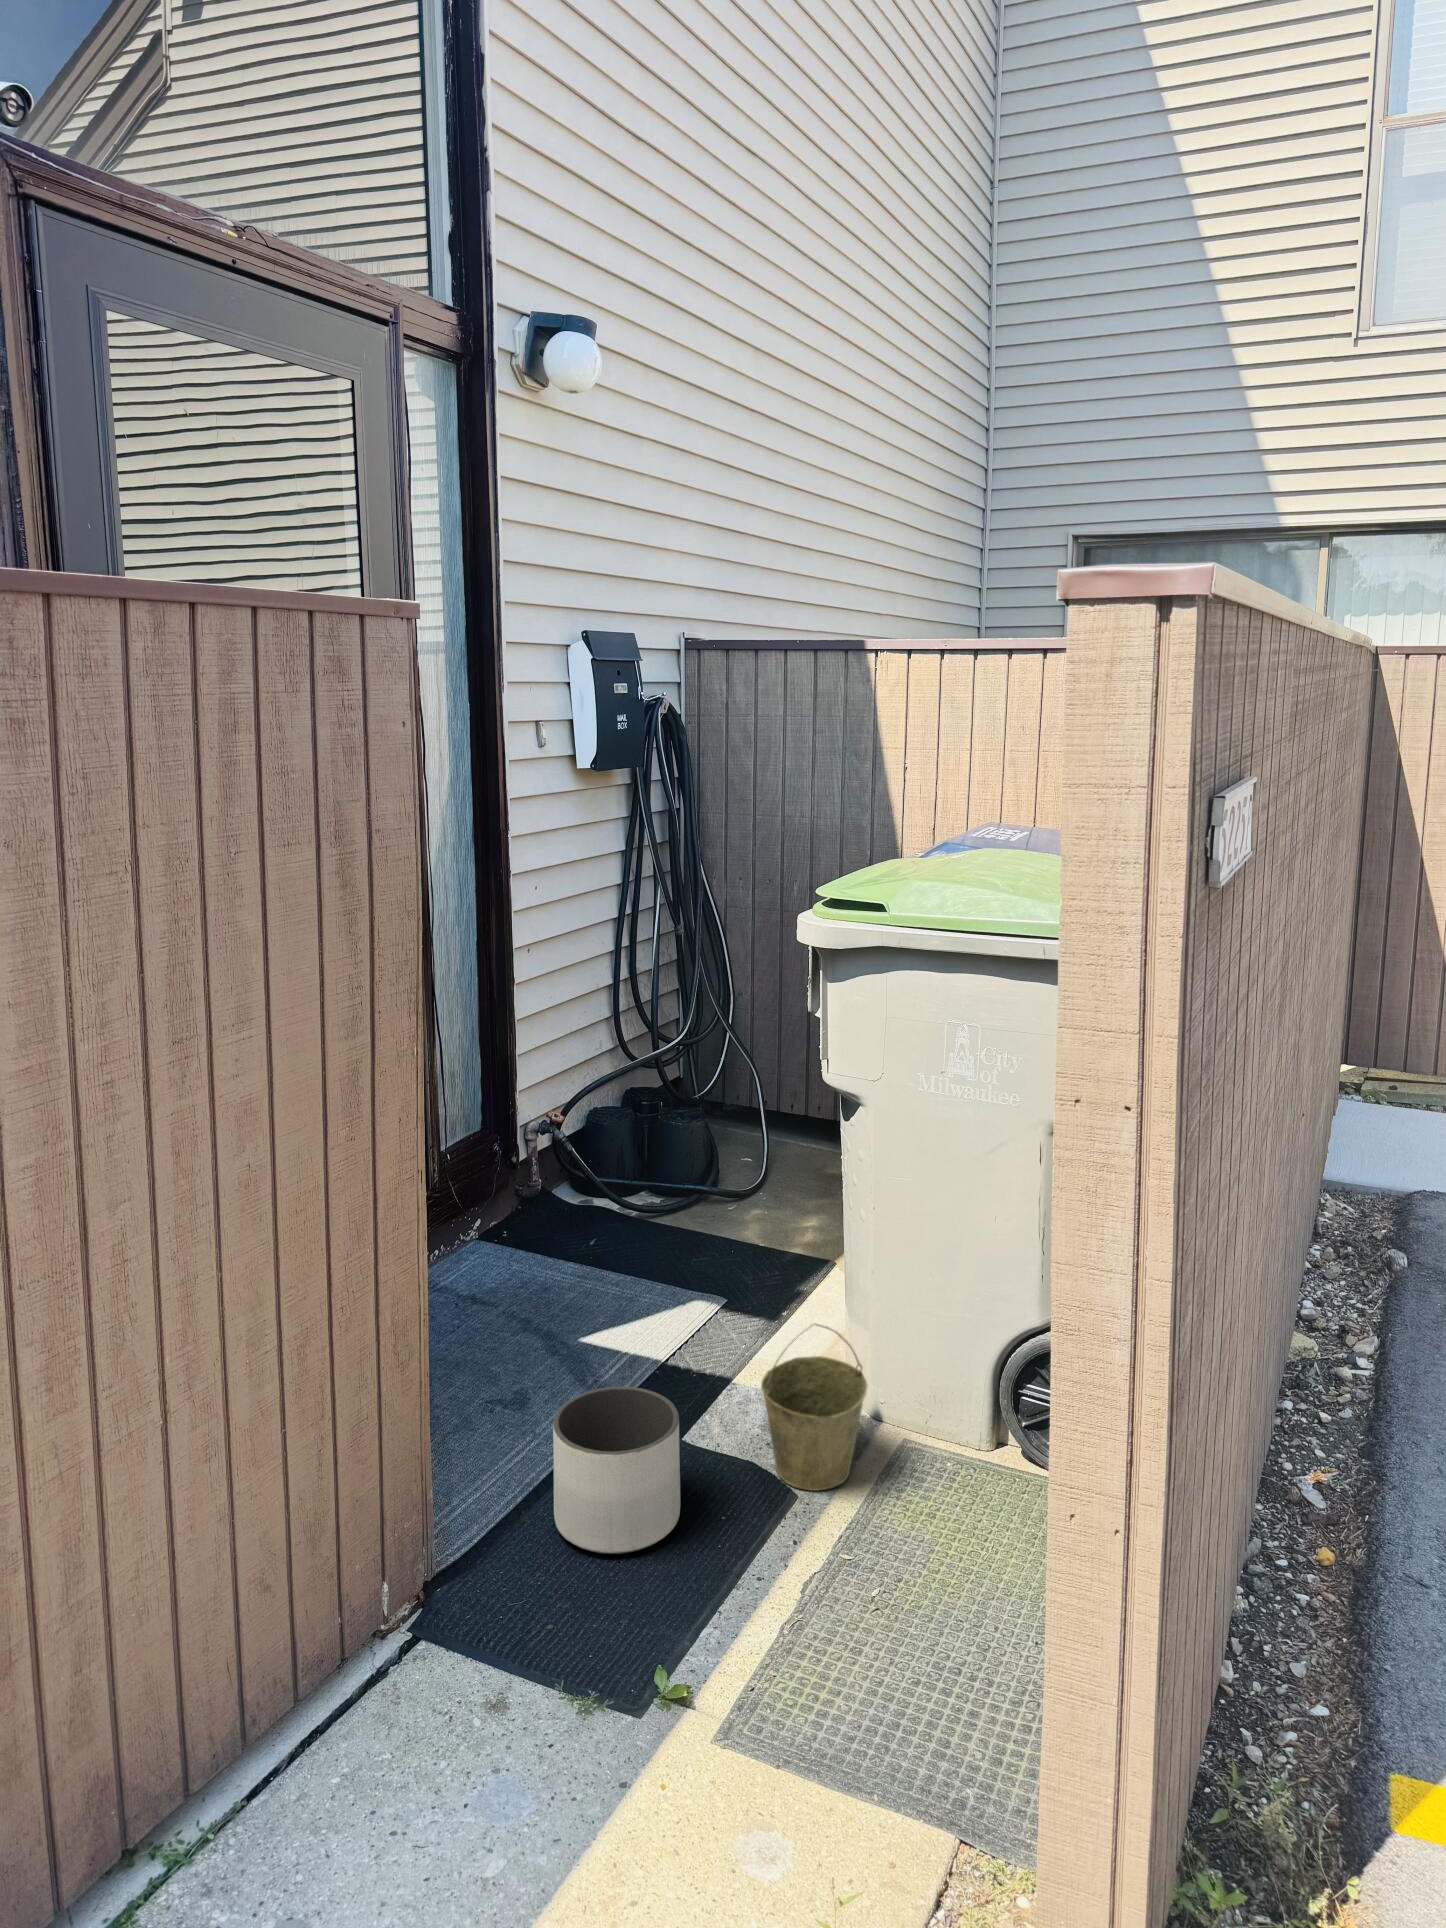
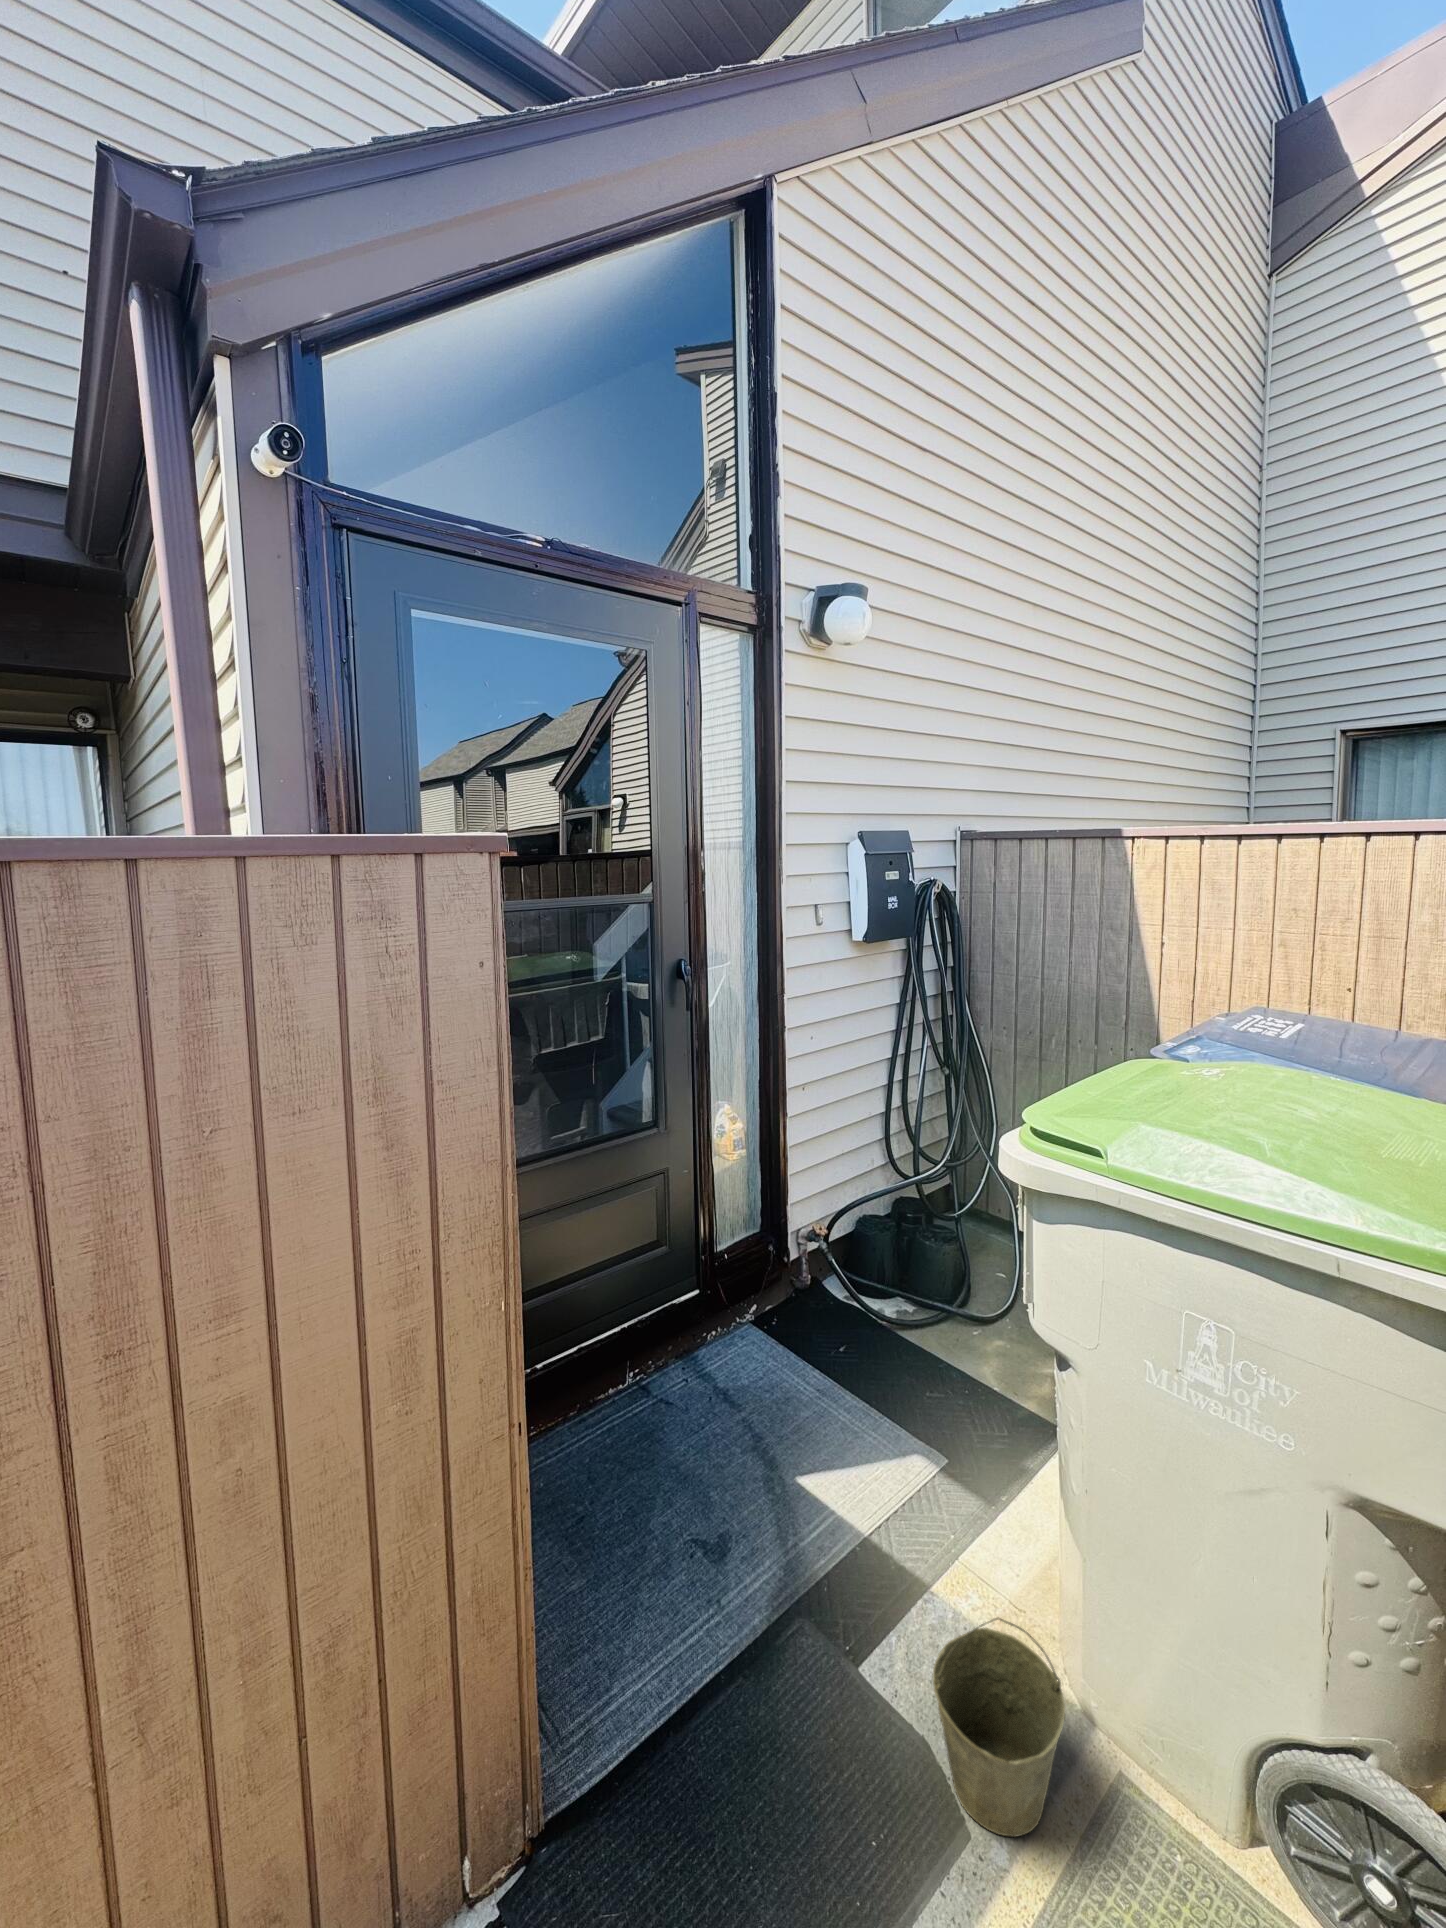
planter: present [553,1386,680,1554] -> none [687,1621,826,1867]

